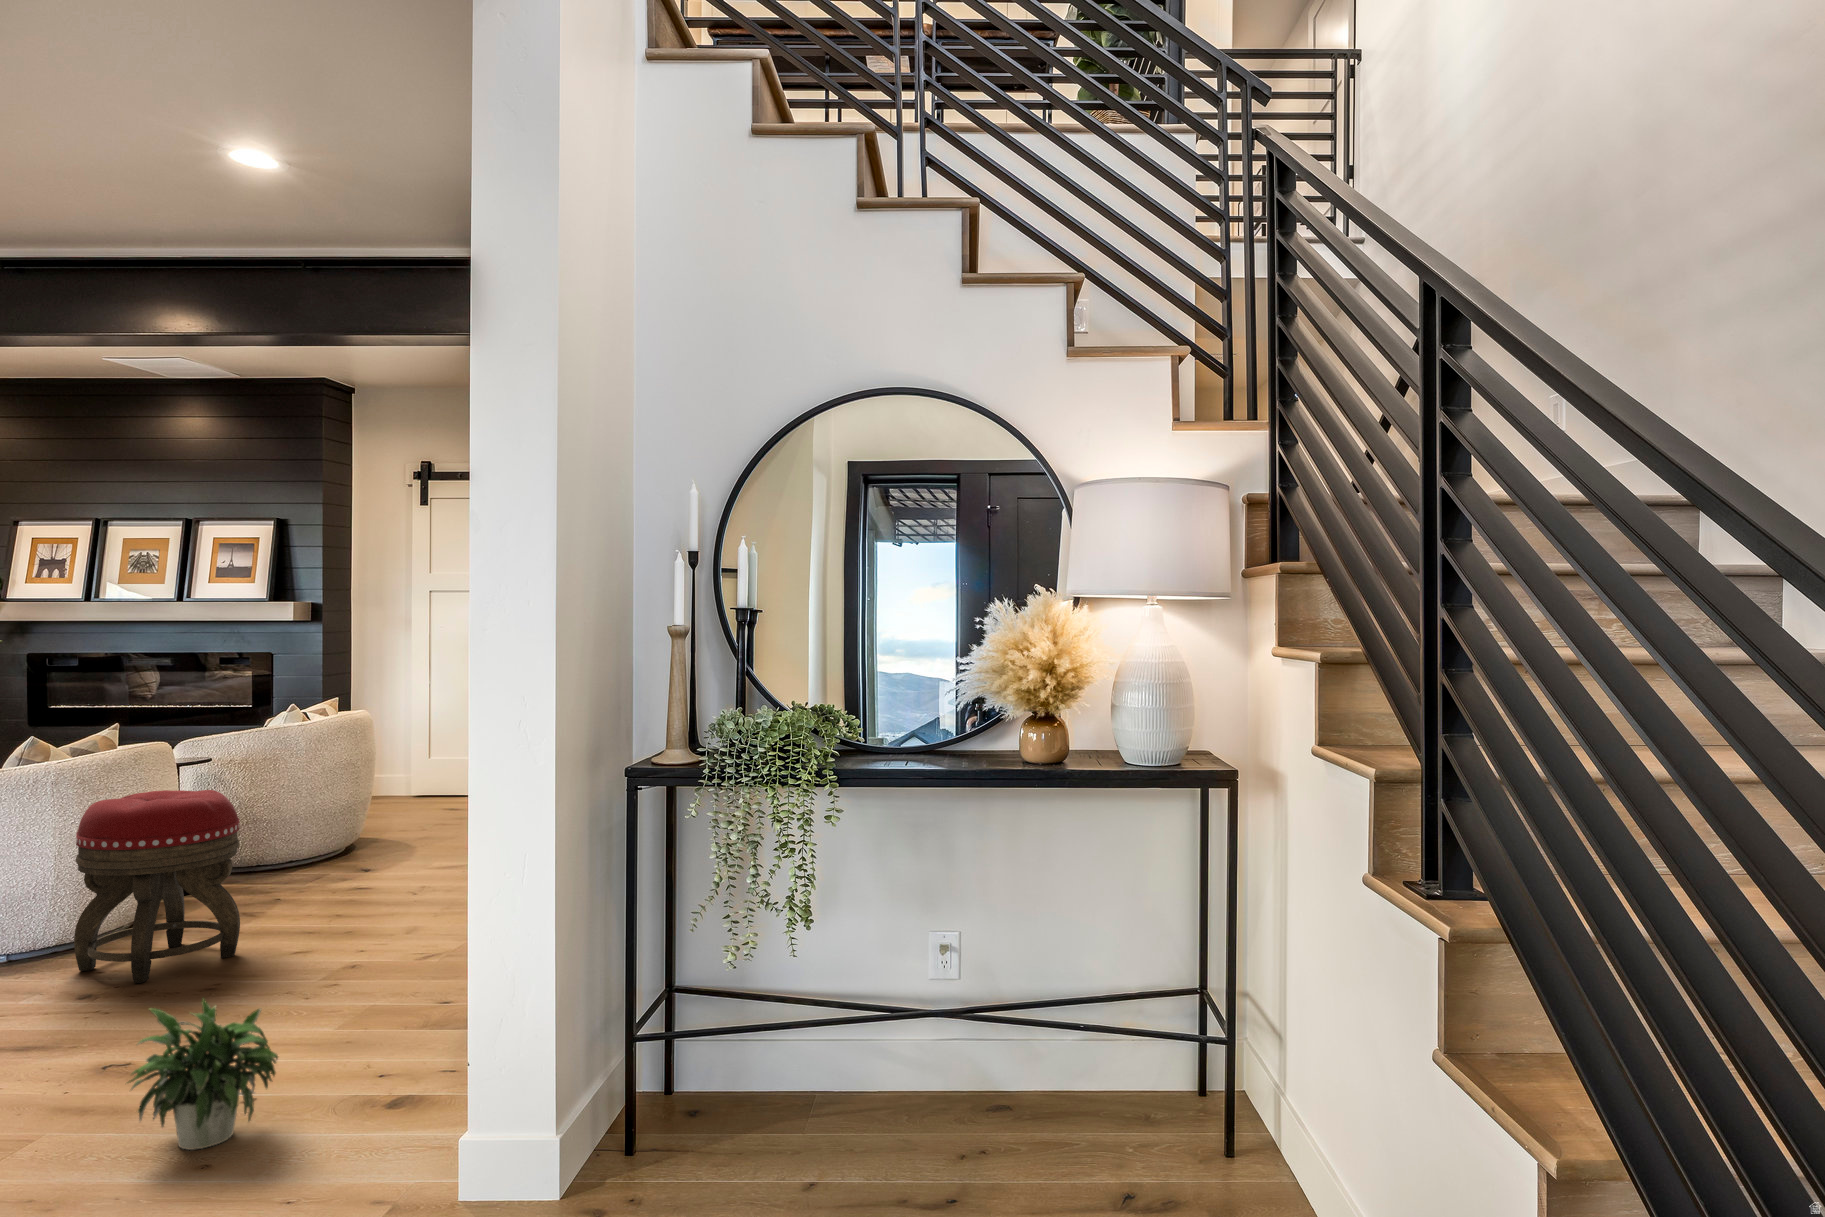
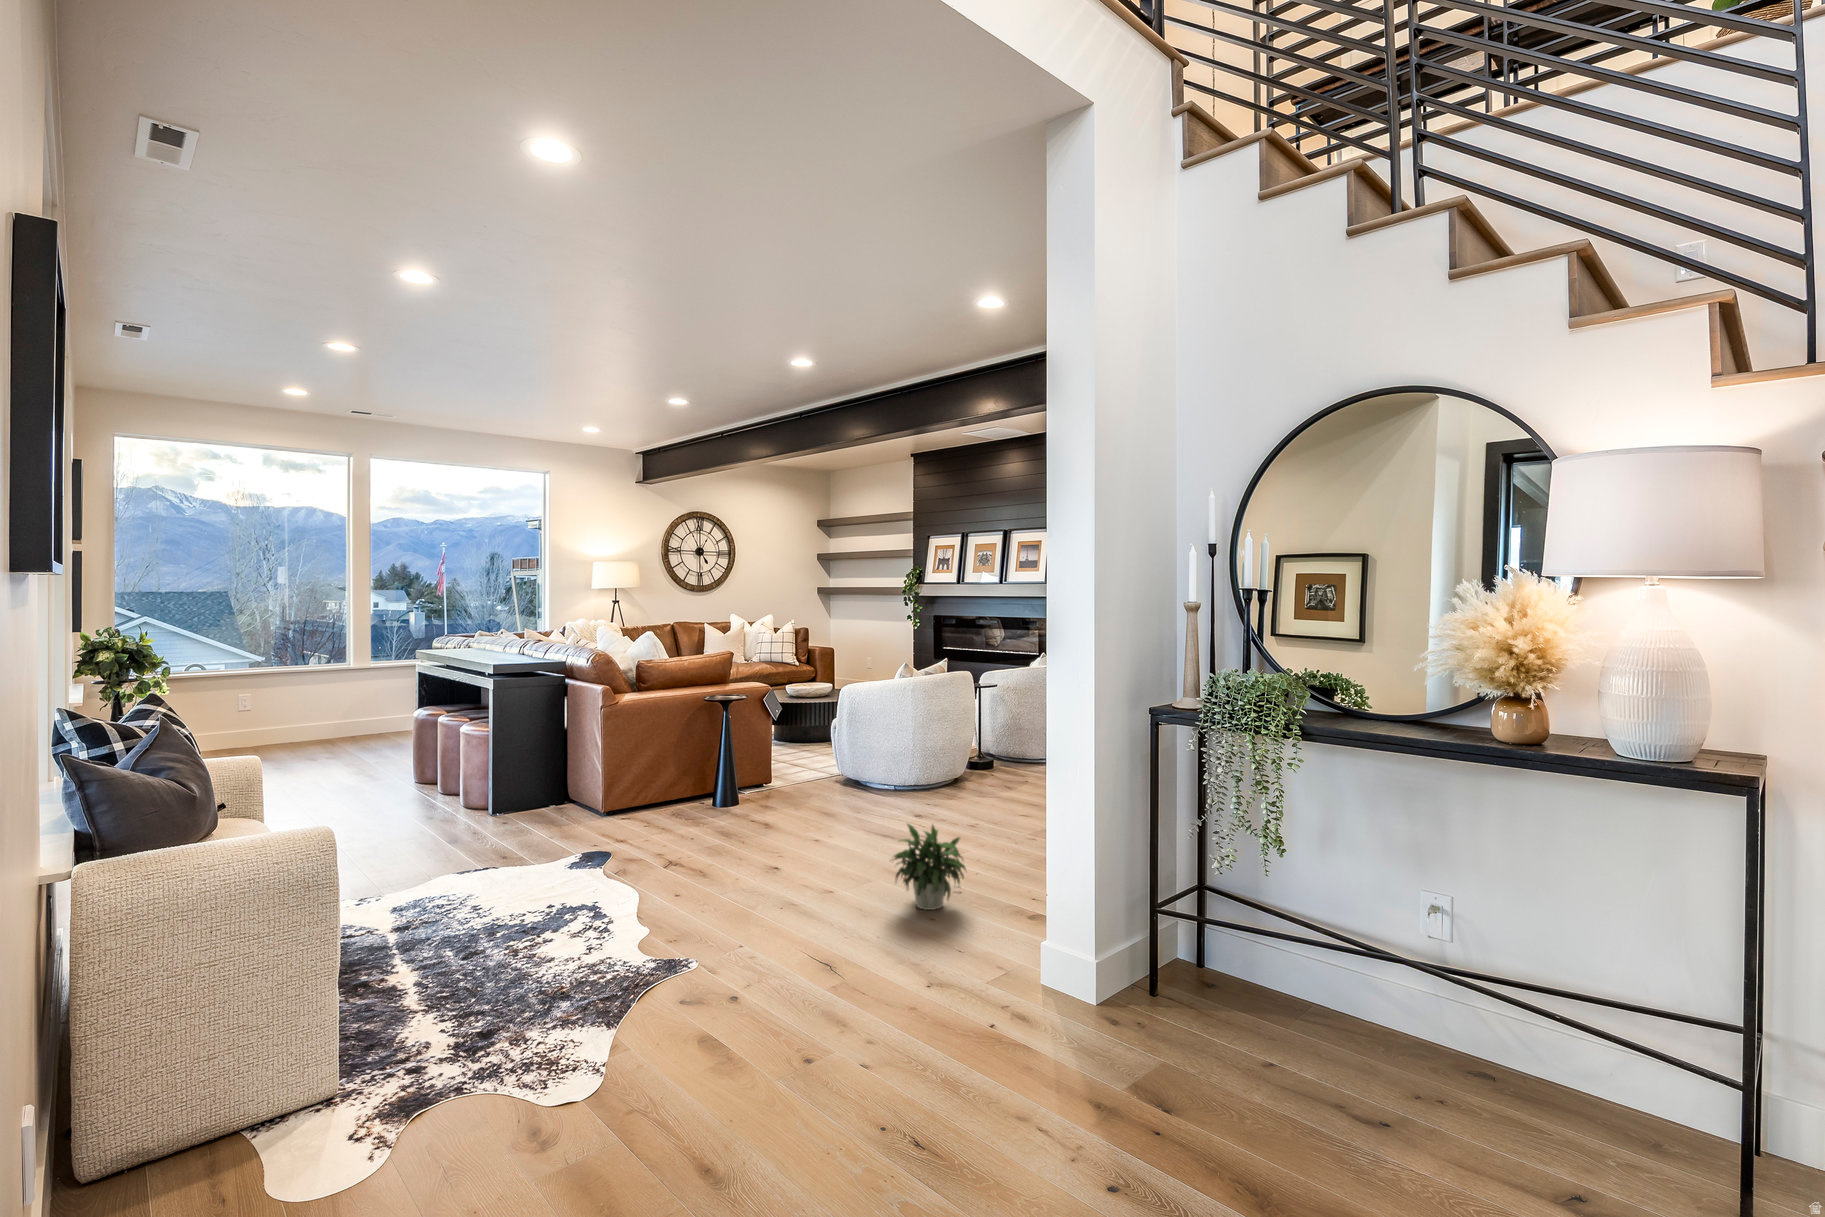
footstool: present [74,790,240,983] -> none [912,702,994,816]

